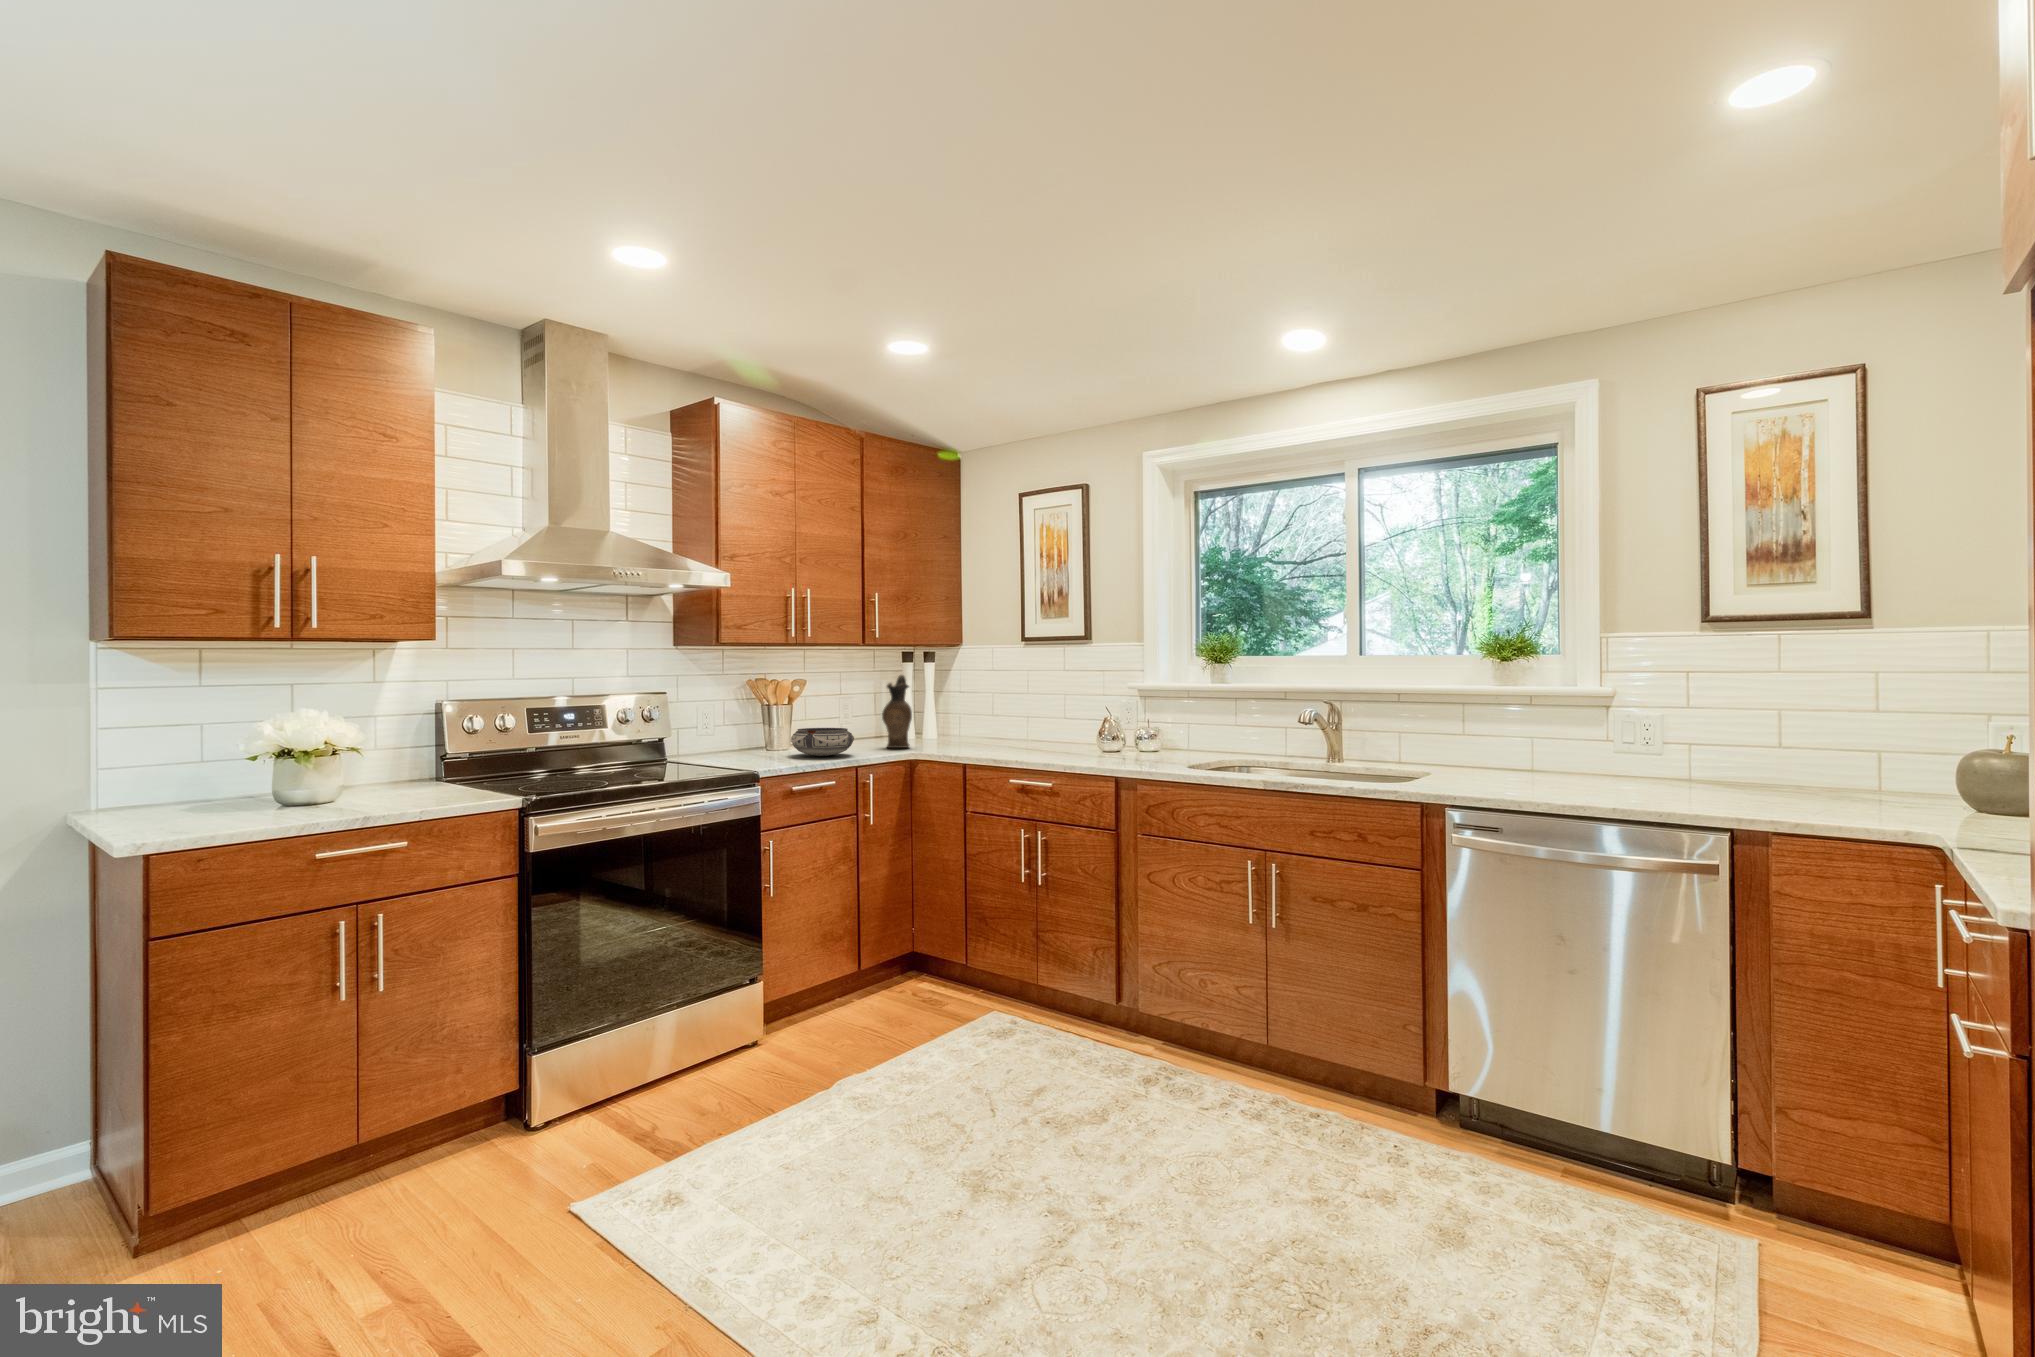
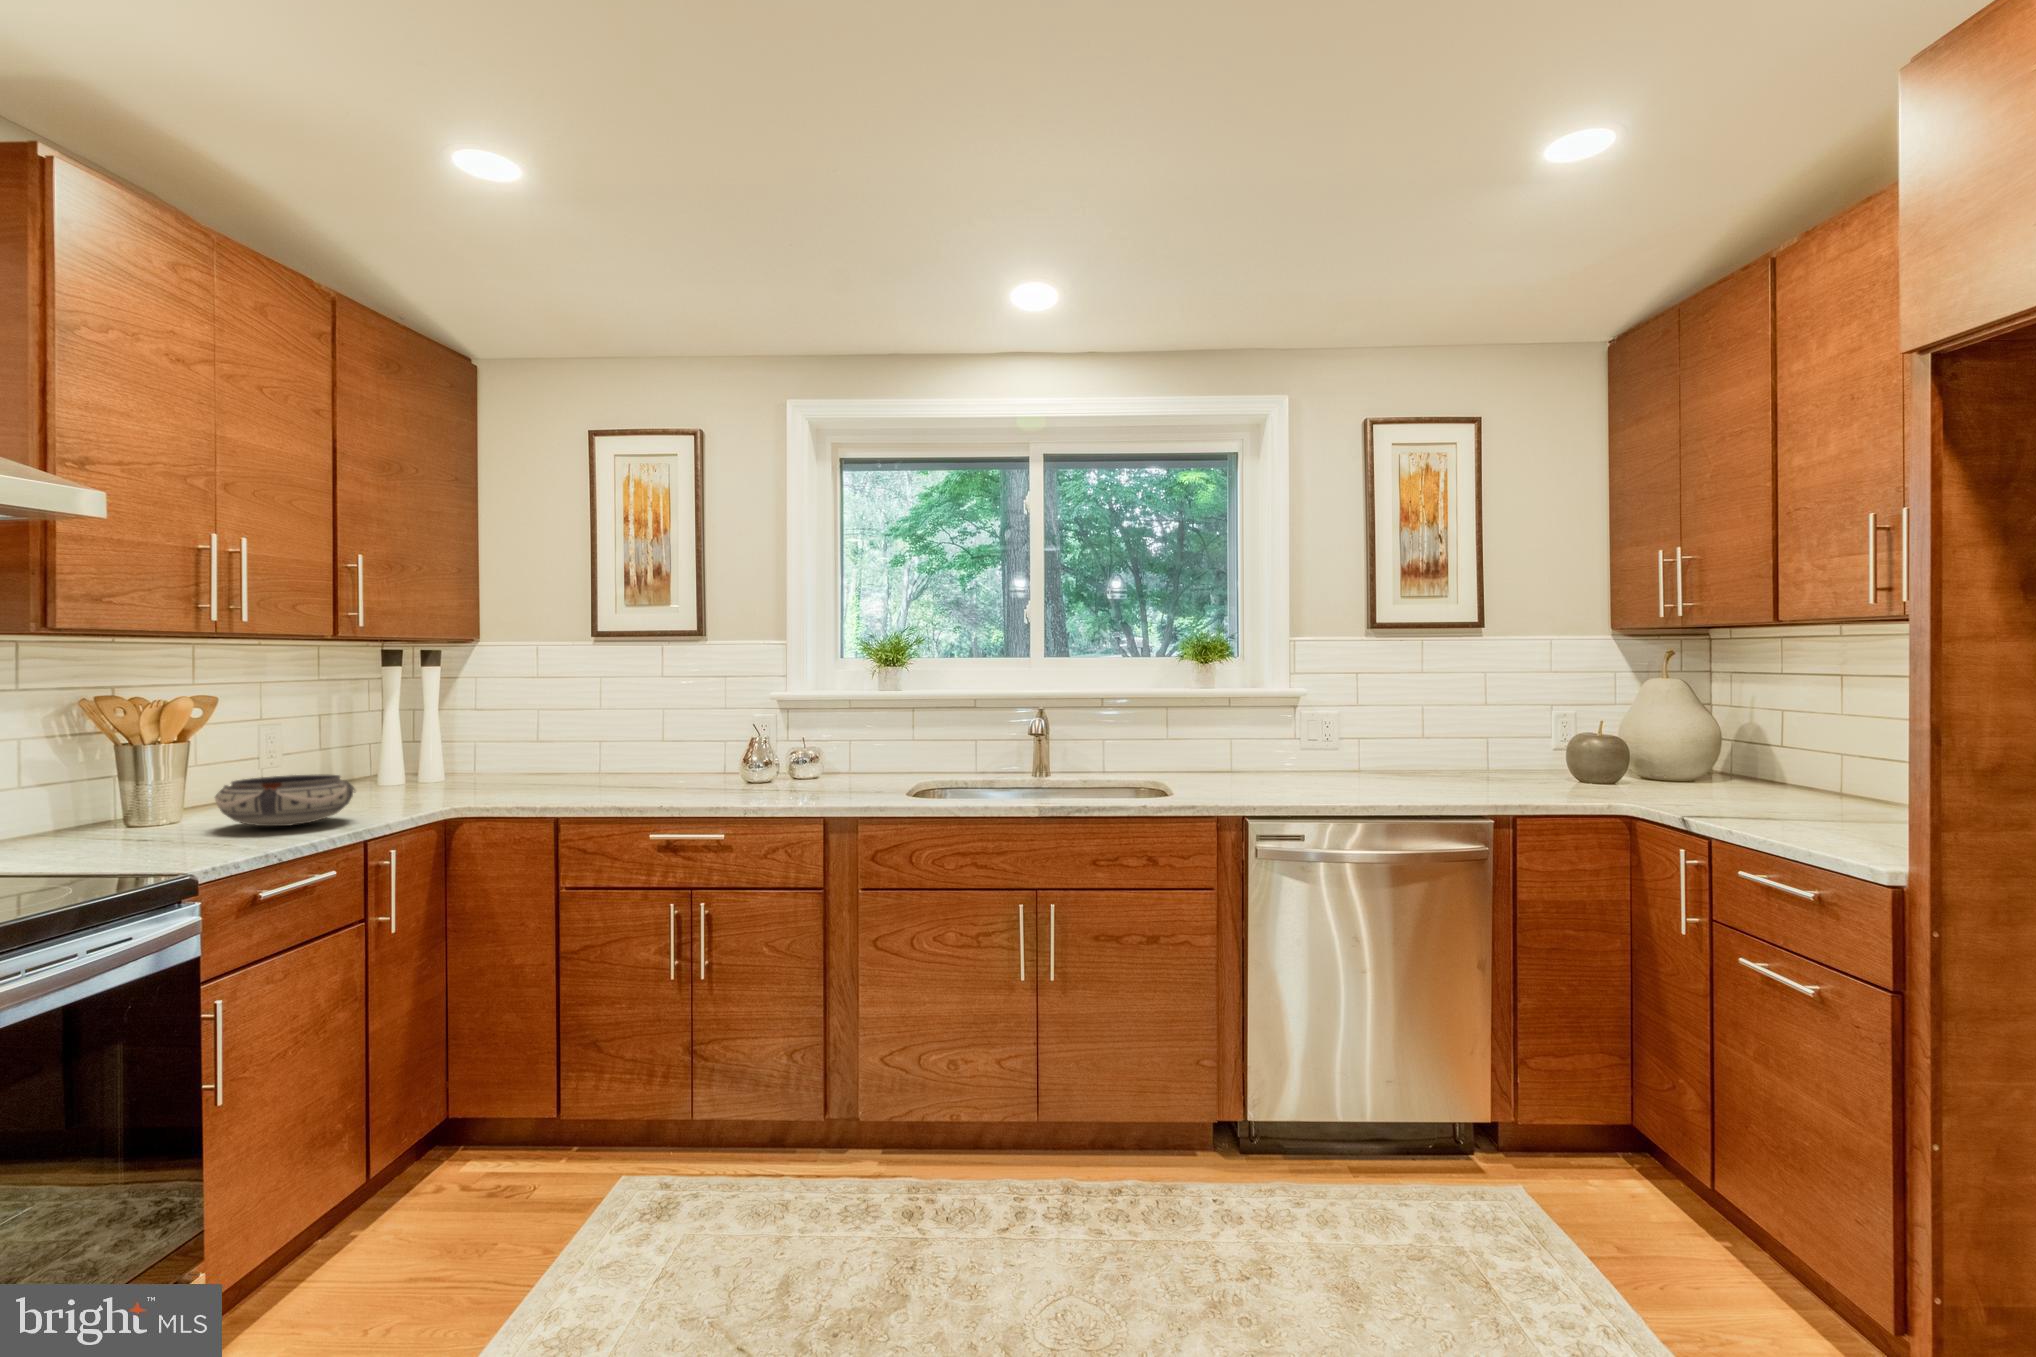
ceramic pitcher: present [882,675,912,748] -> none [386,683,443,800]

